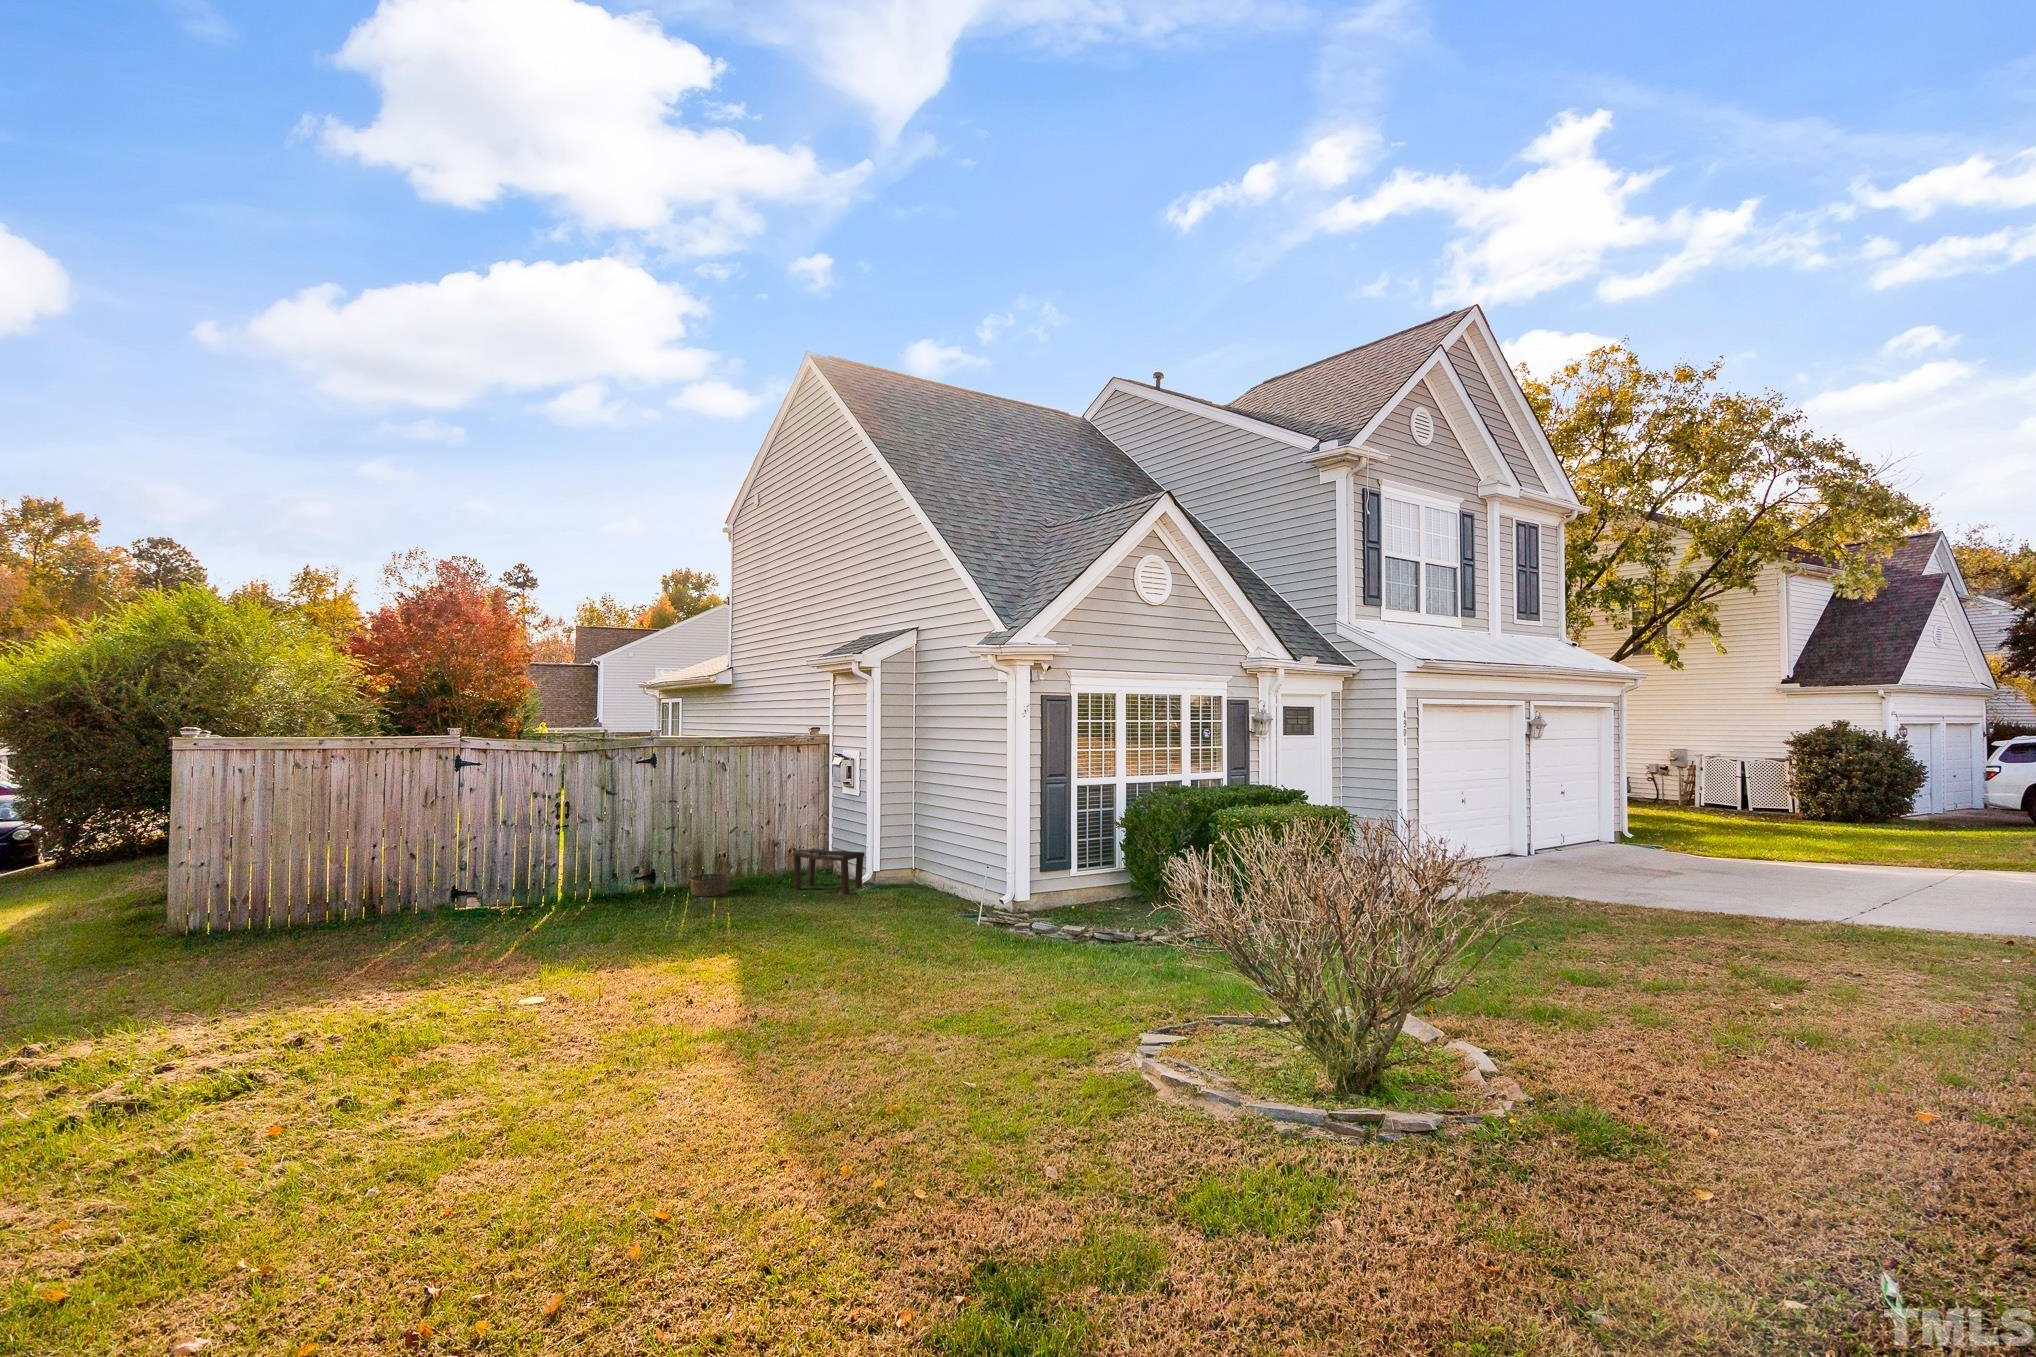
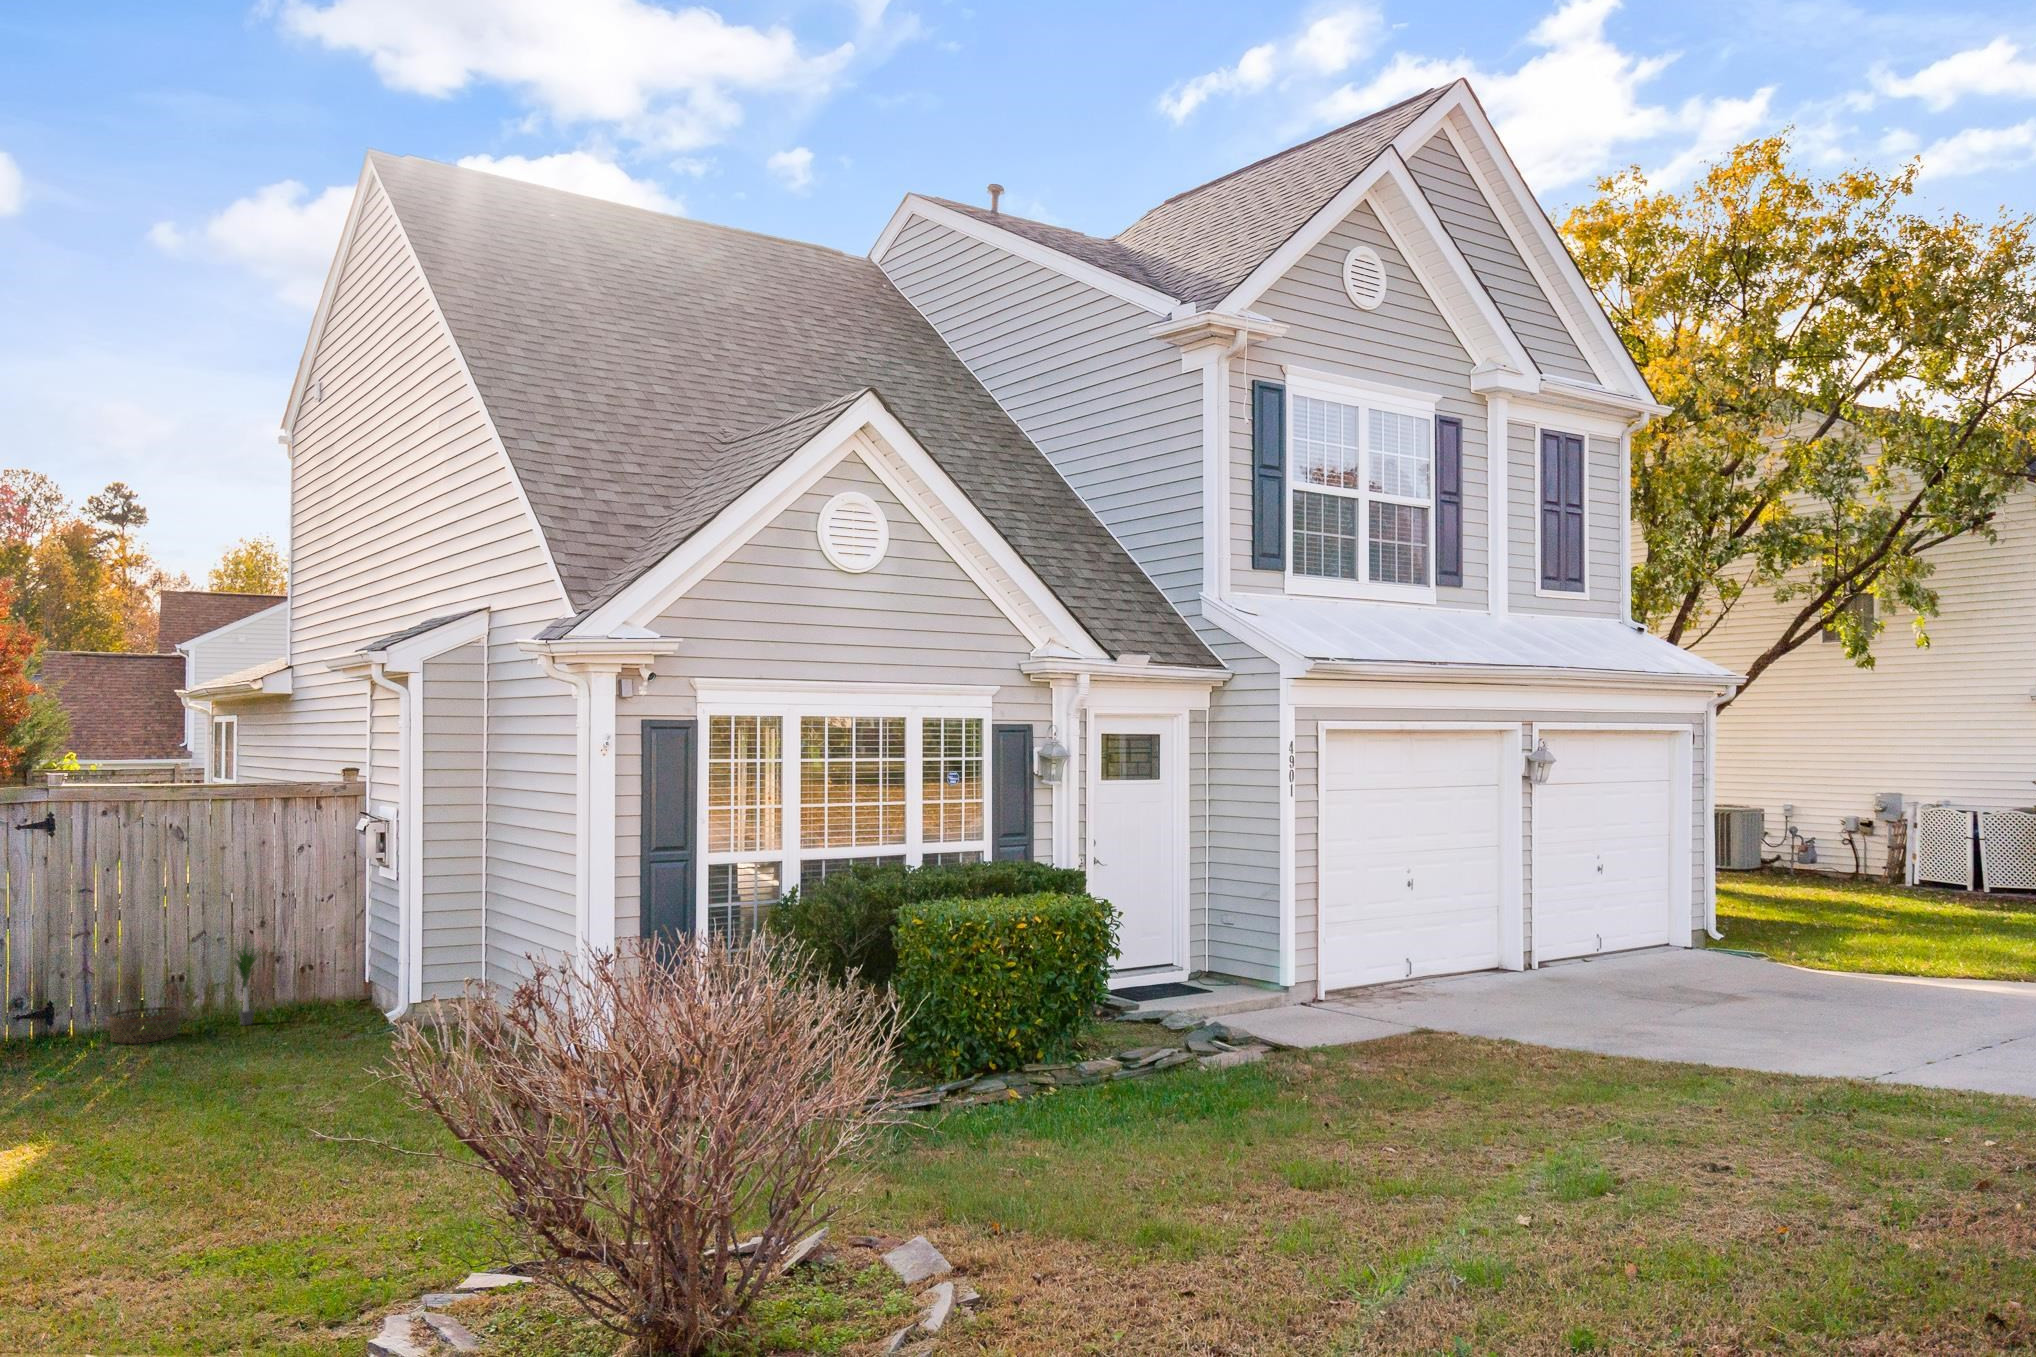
potted plant: none [743,828,782,886] -> present [232,945,261,1025]
bench: present [793,848,865,894] -> none [285,965,399,1039]

